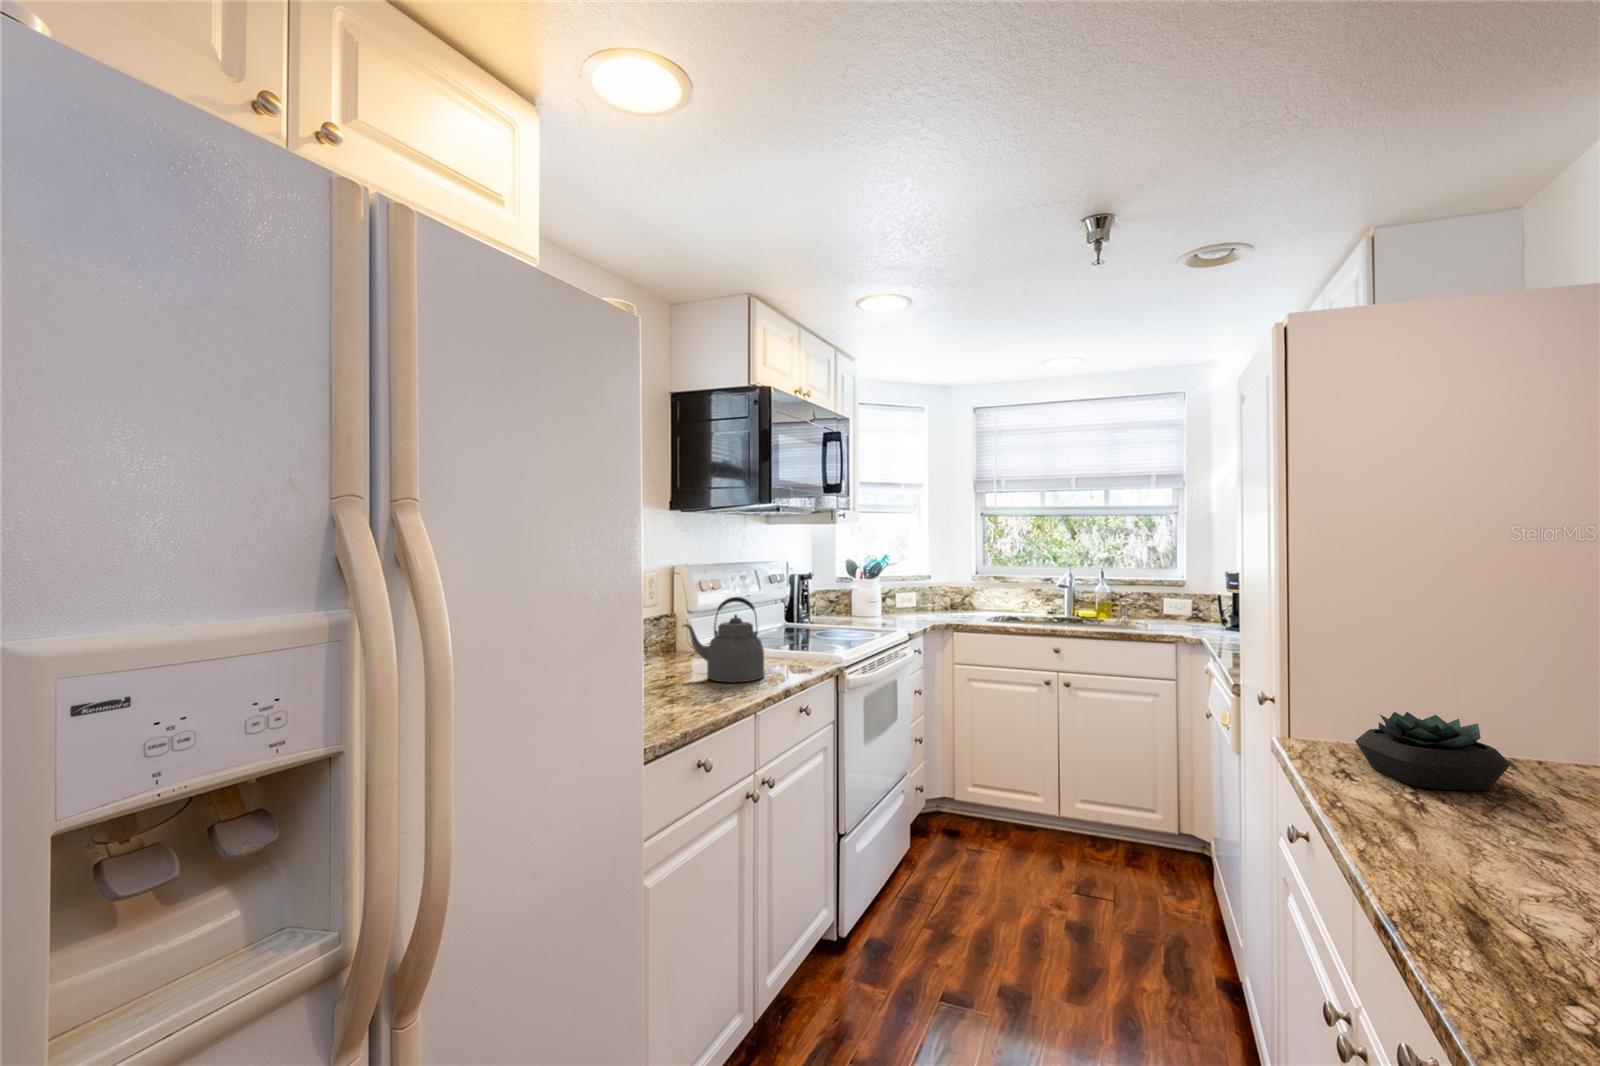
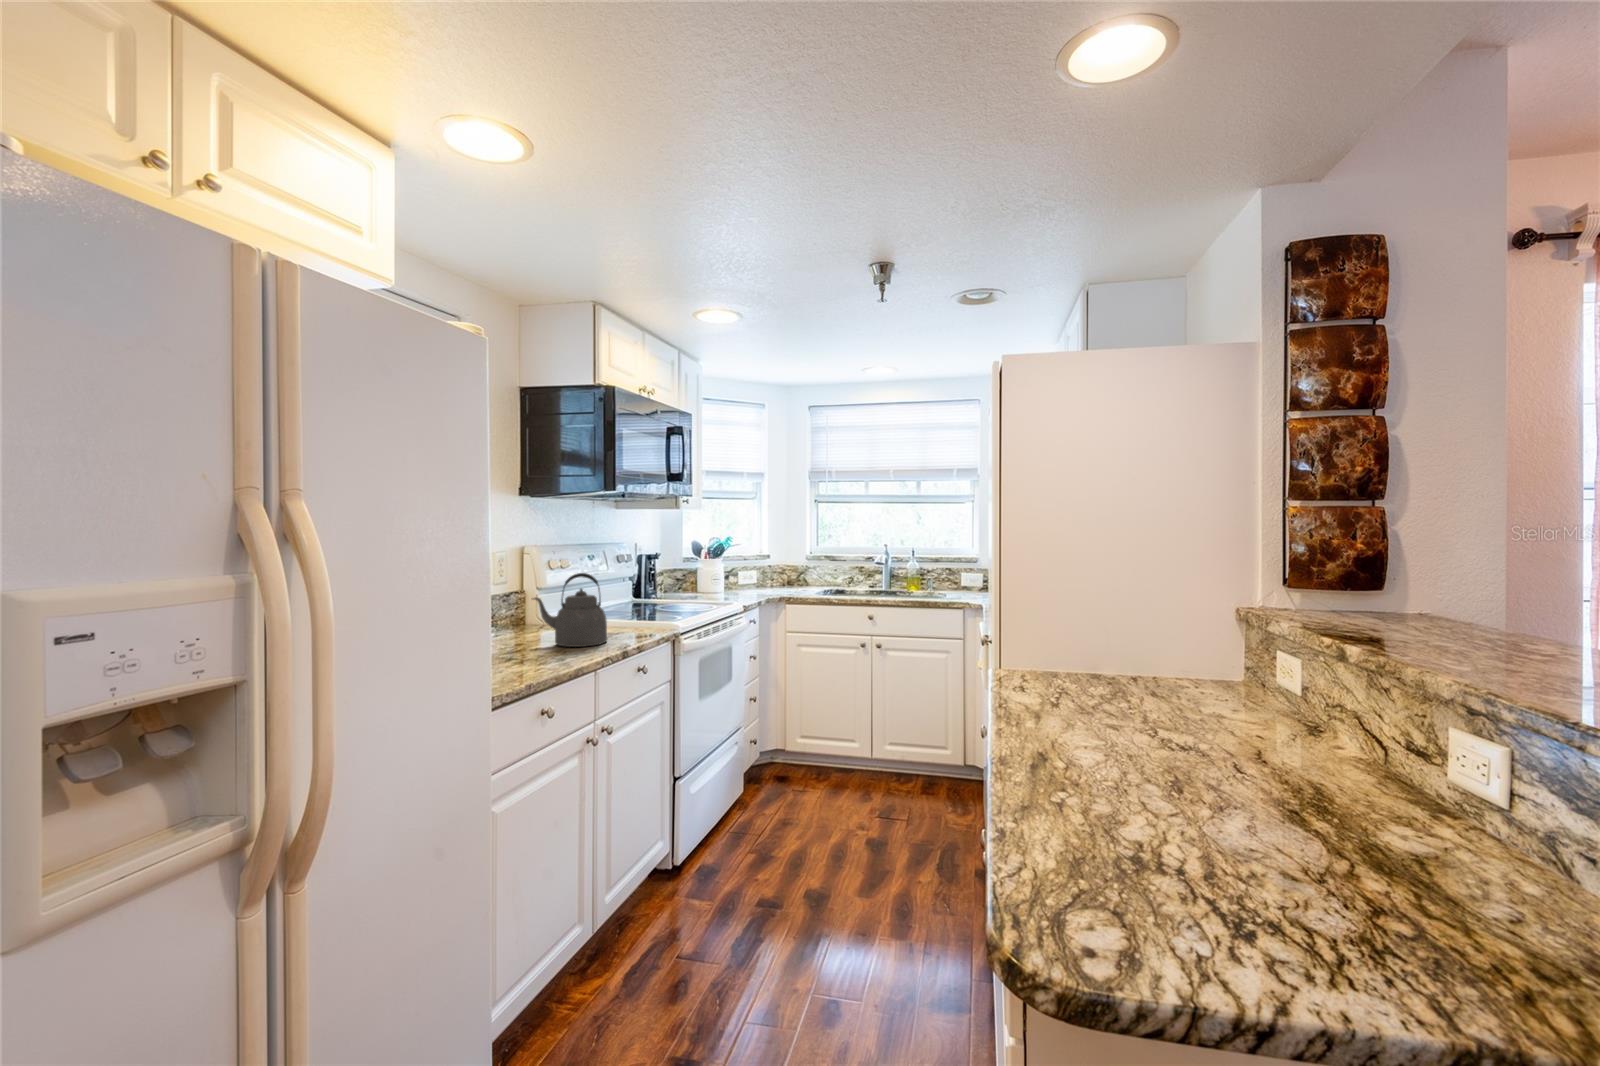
succulent plant: present [1355,712,1511,790] -> none [1038,647,1127,698]

